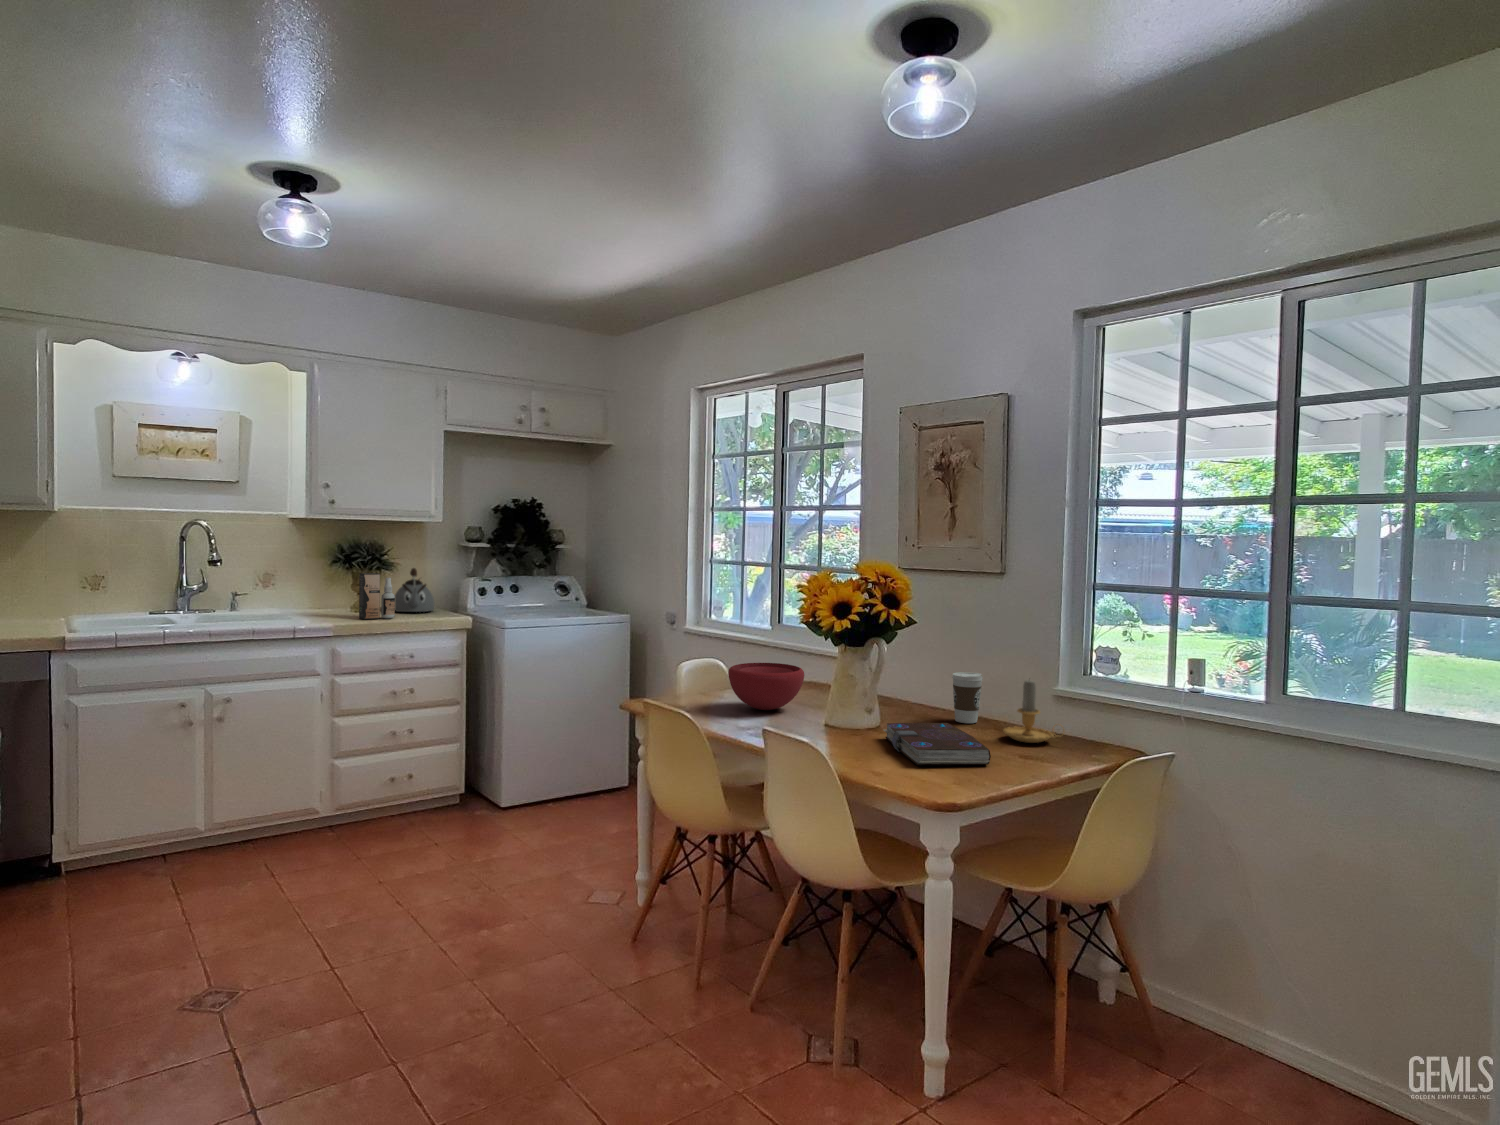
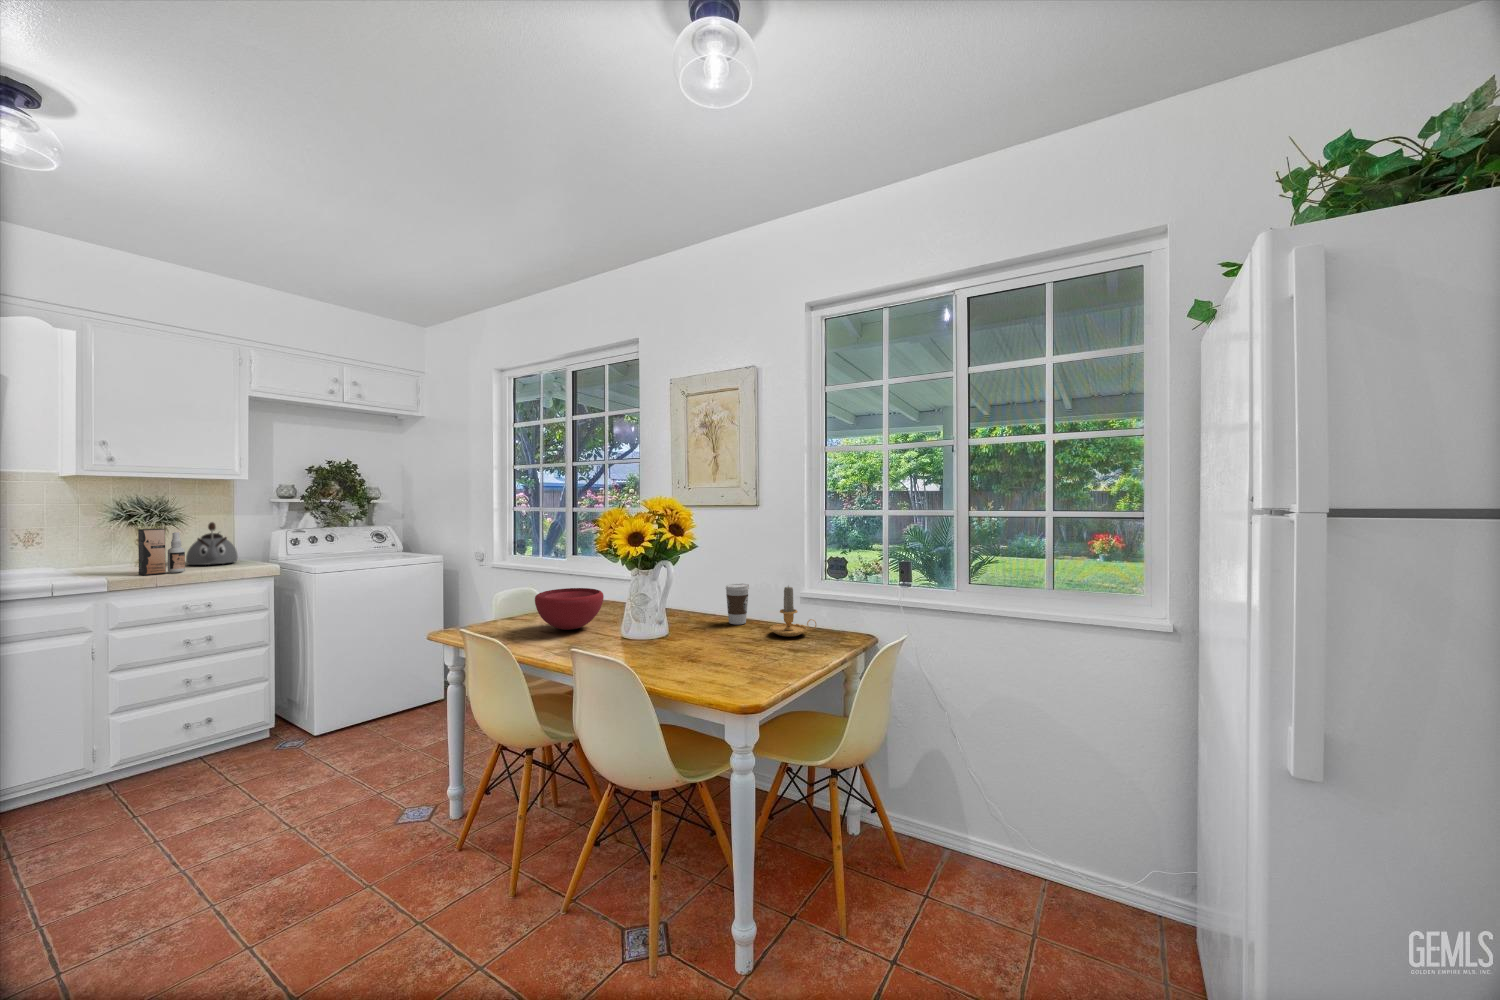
book: present [884,723,991,765] -> none [675,627,769,669]

